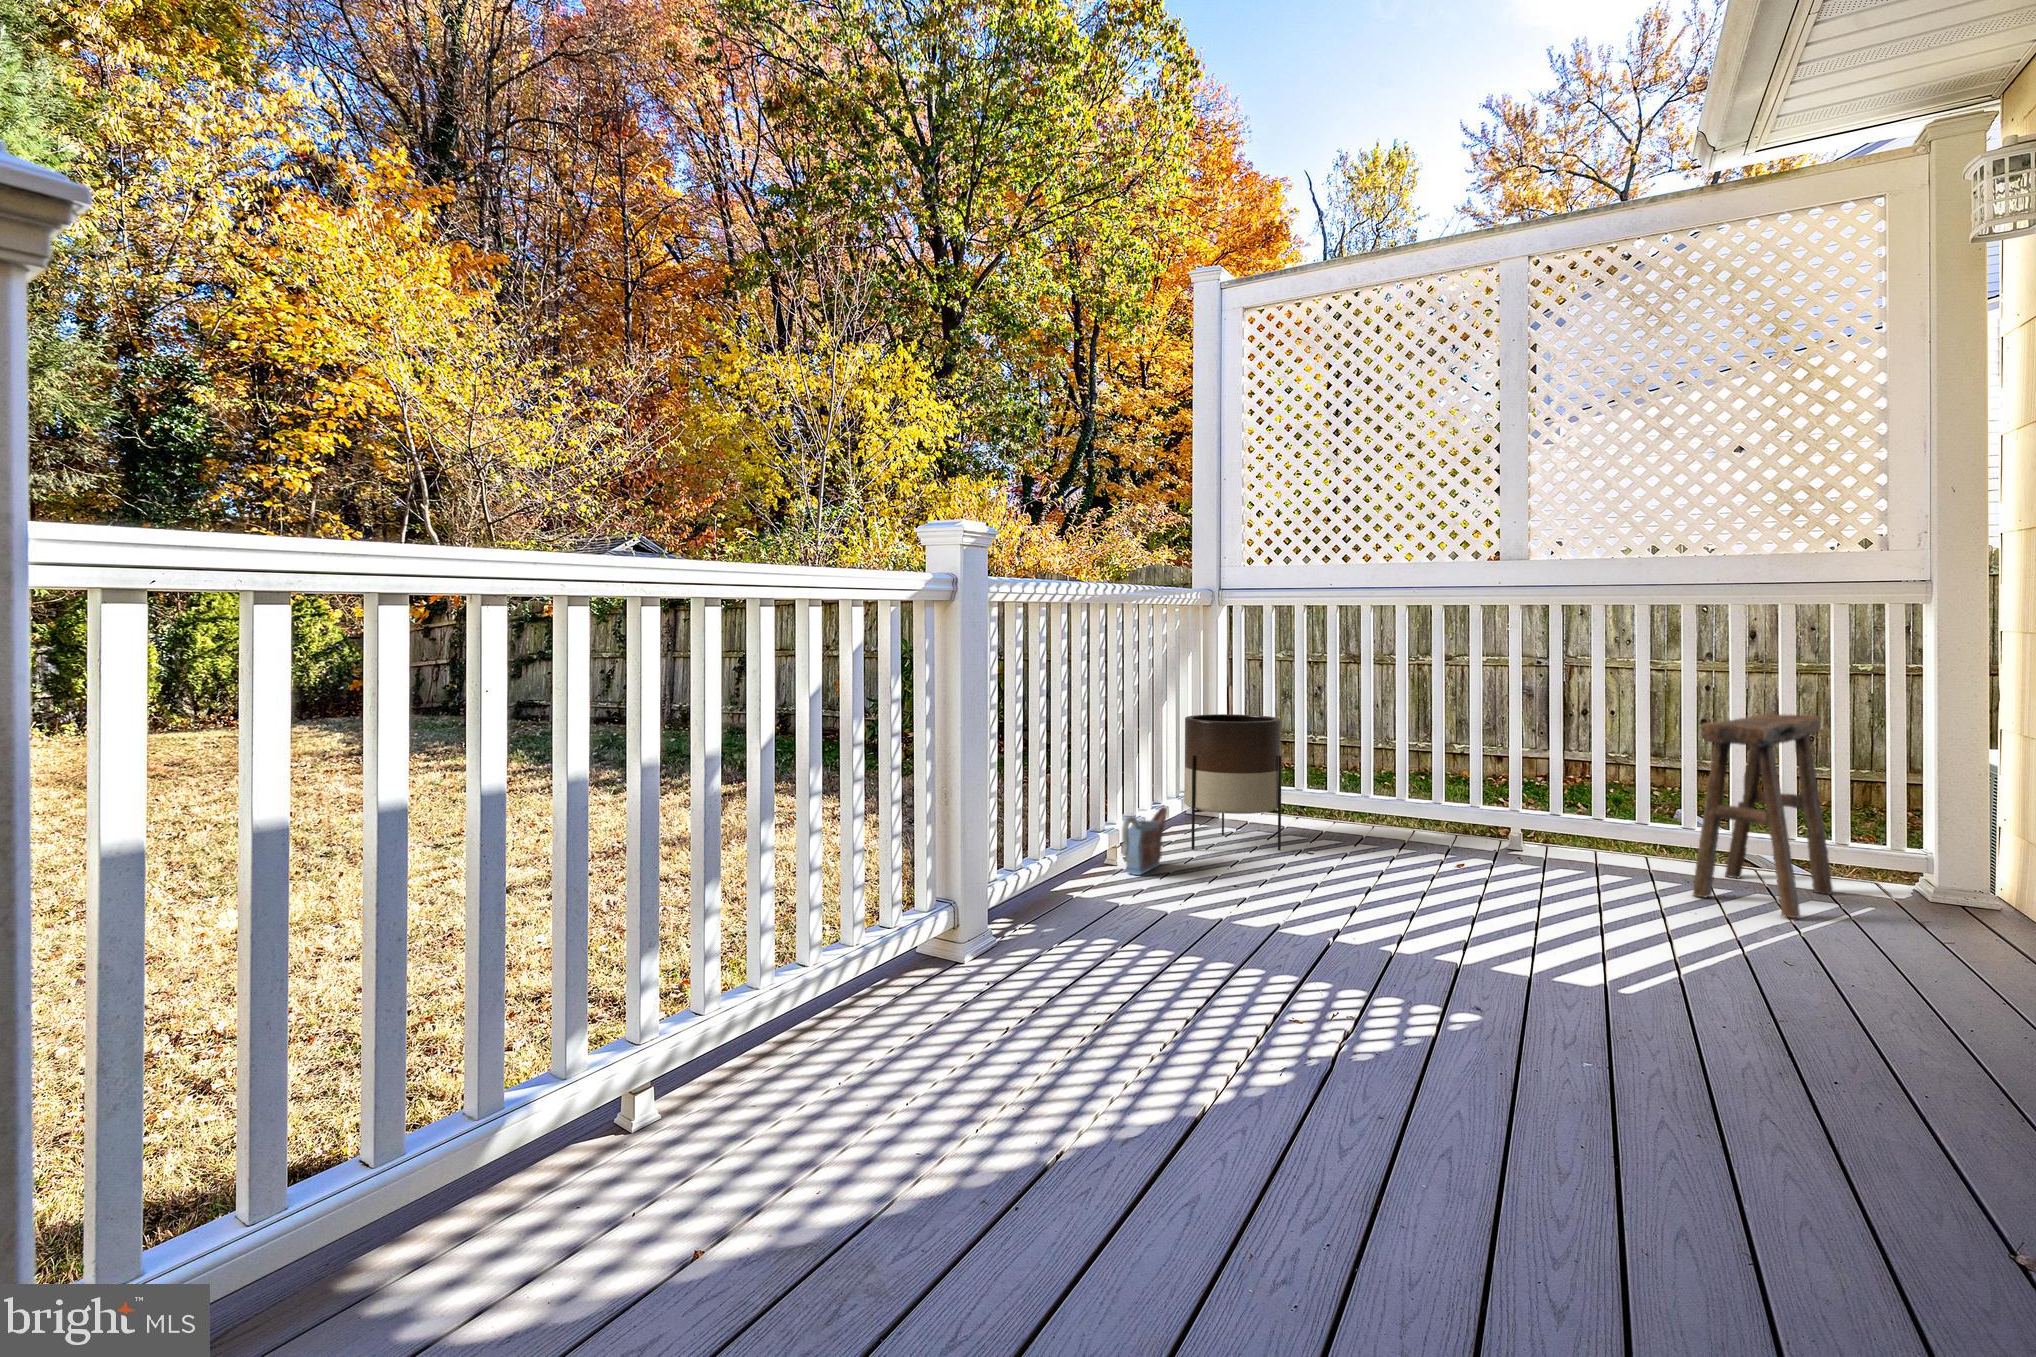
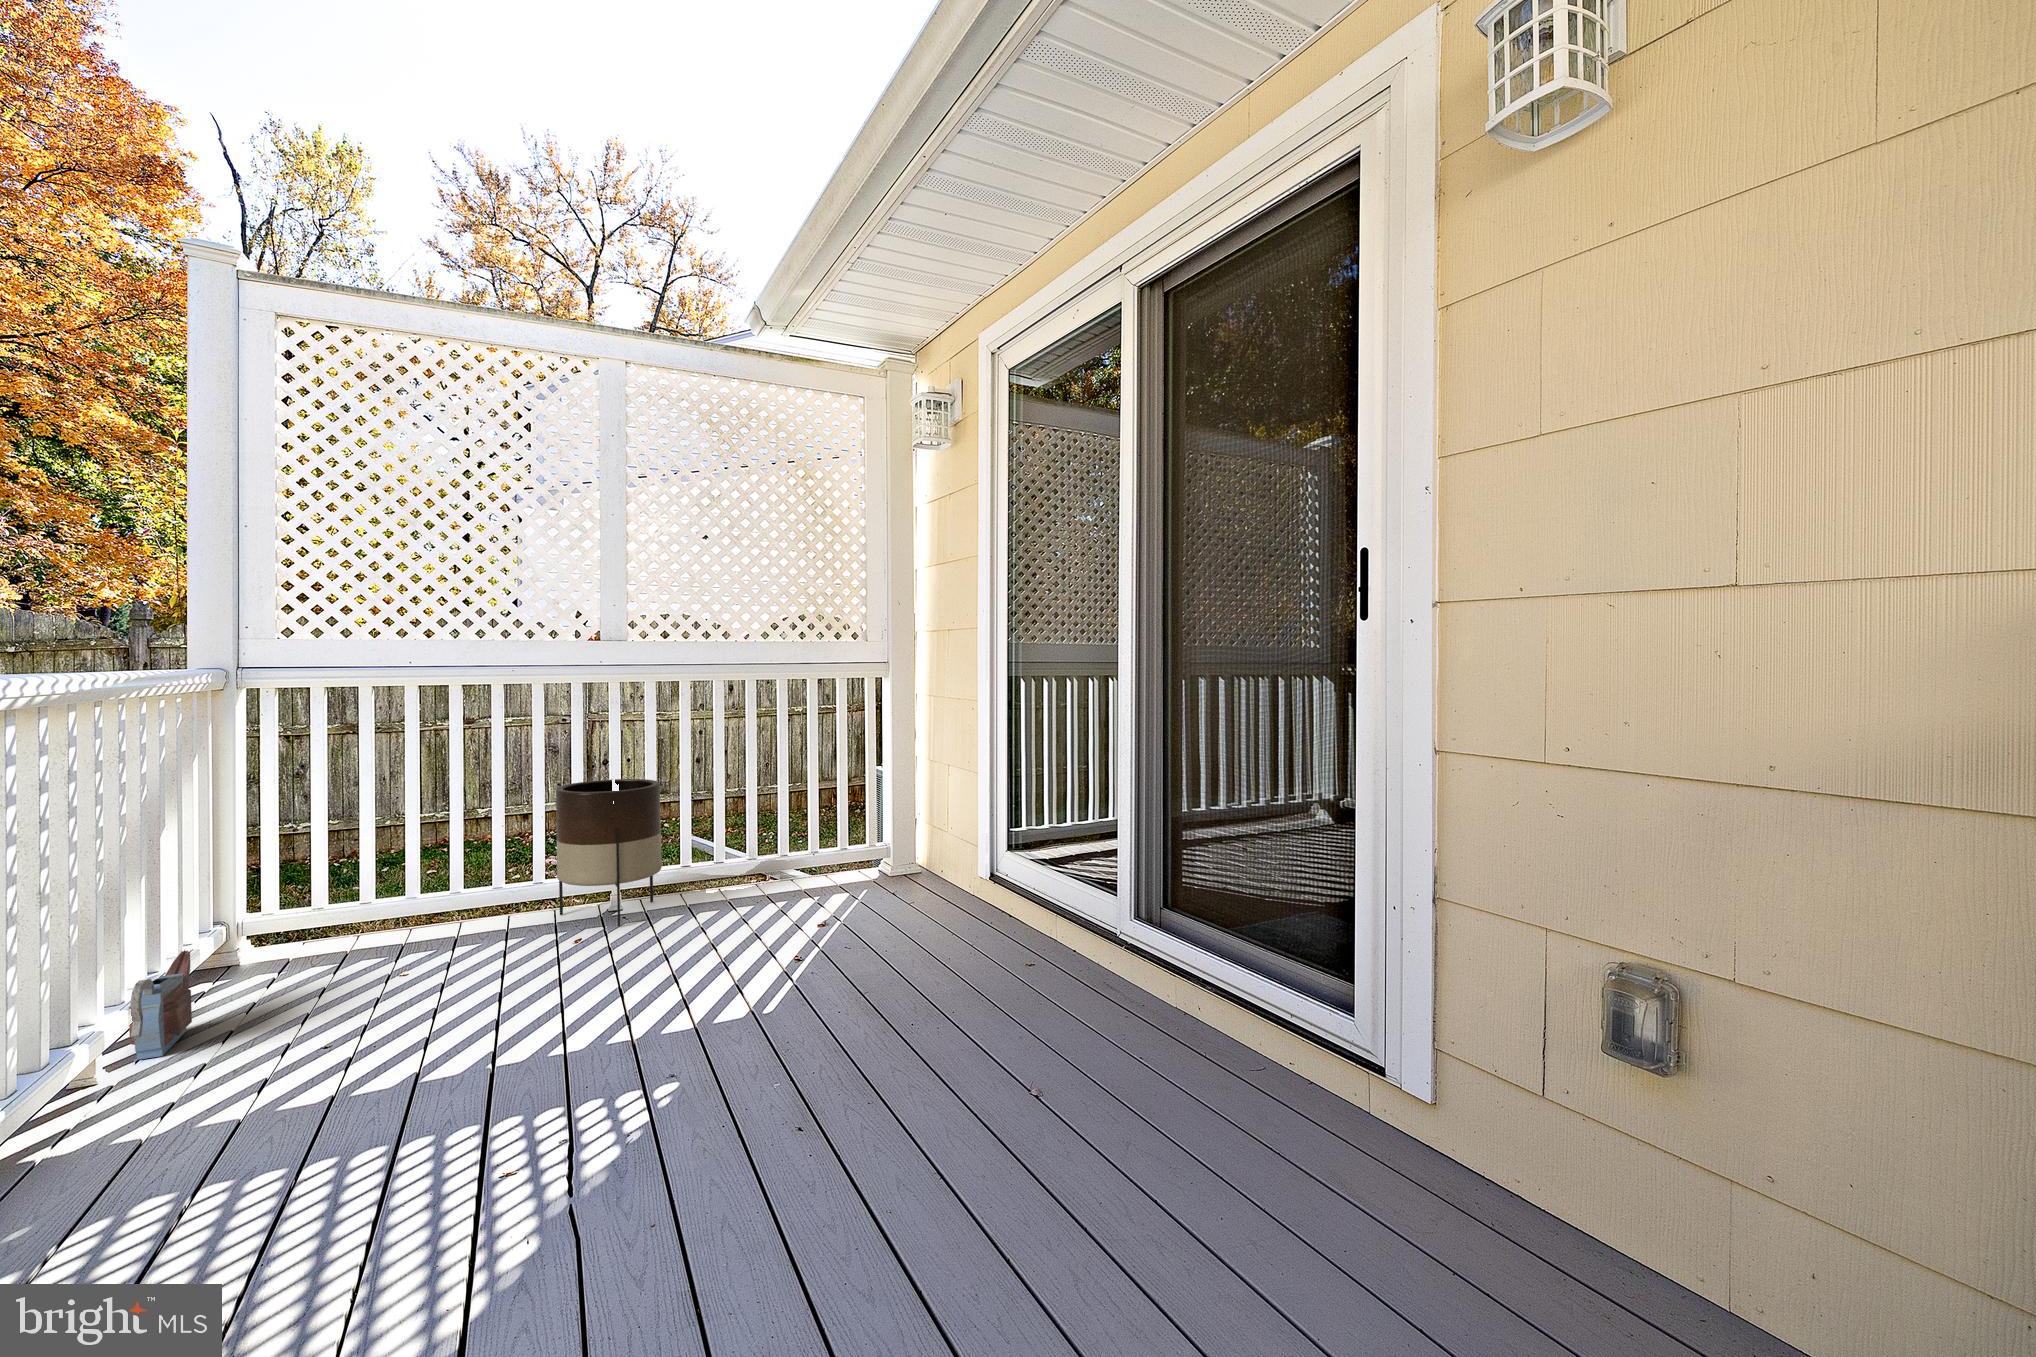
planter: present [1184,714,1282,850] -> present [556,779,662,927]
stool: present [1693,714,1833,918] -> none [762,754,840,911]

